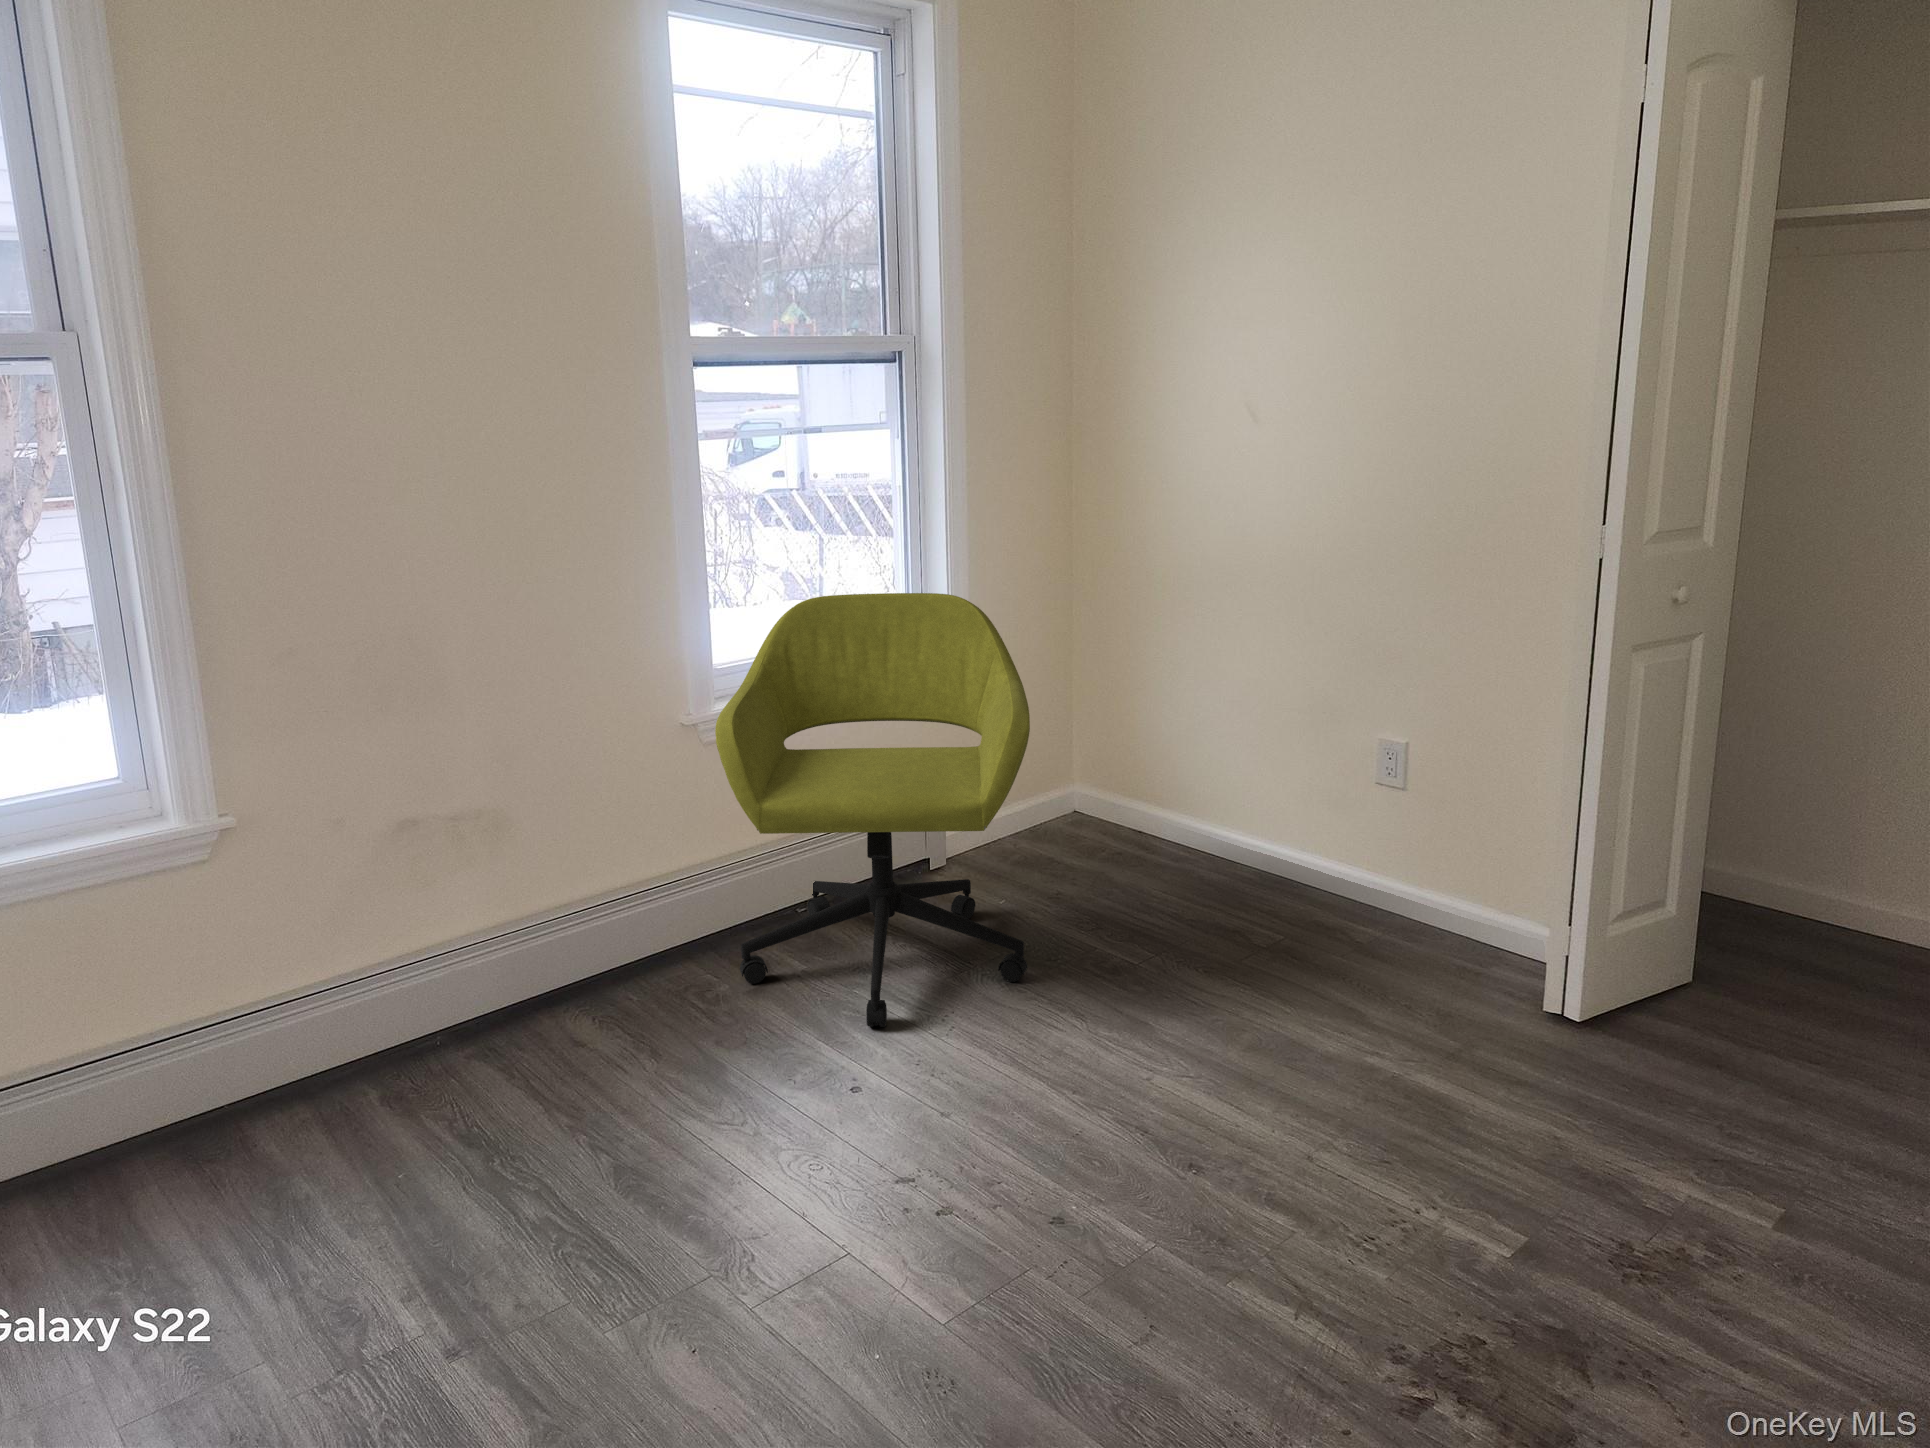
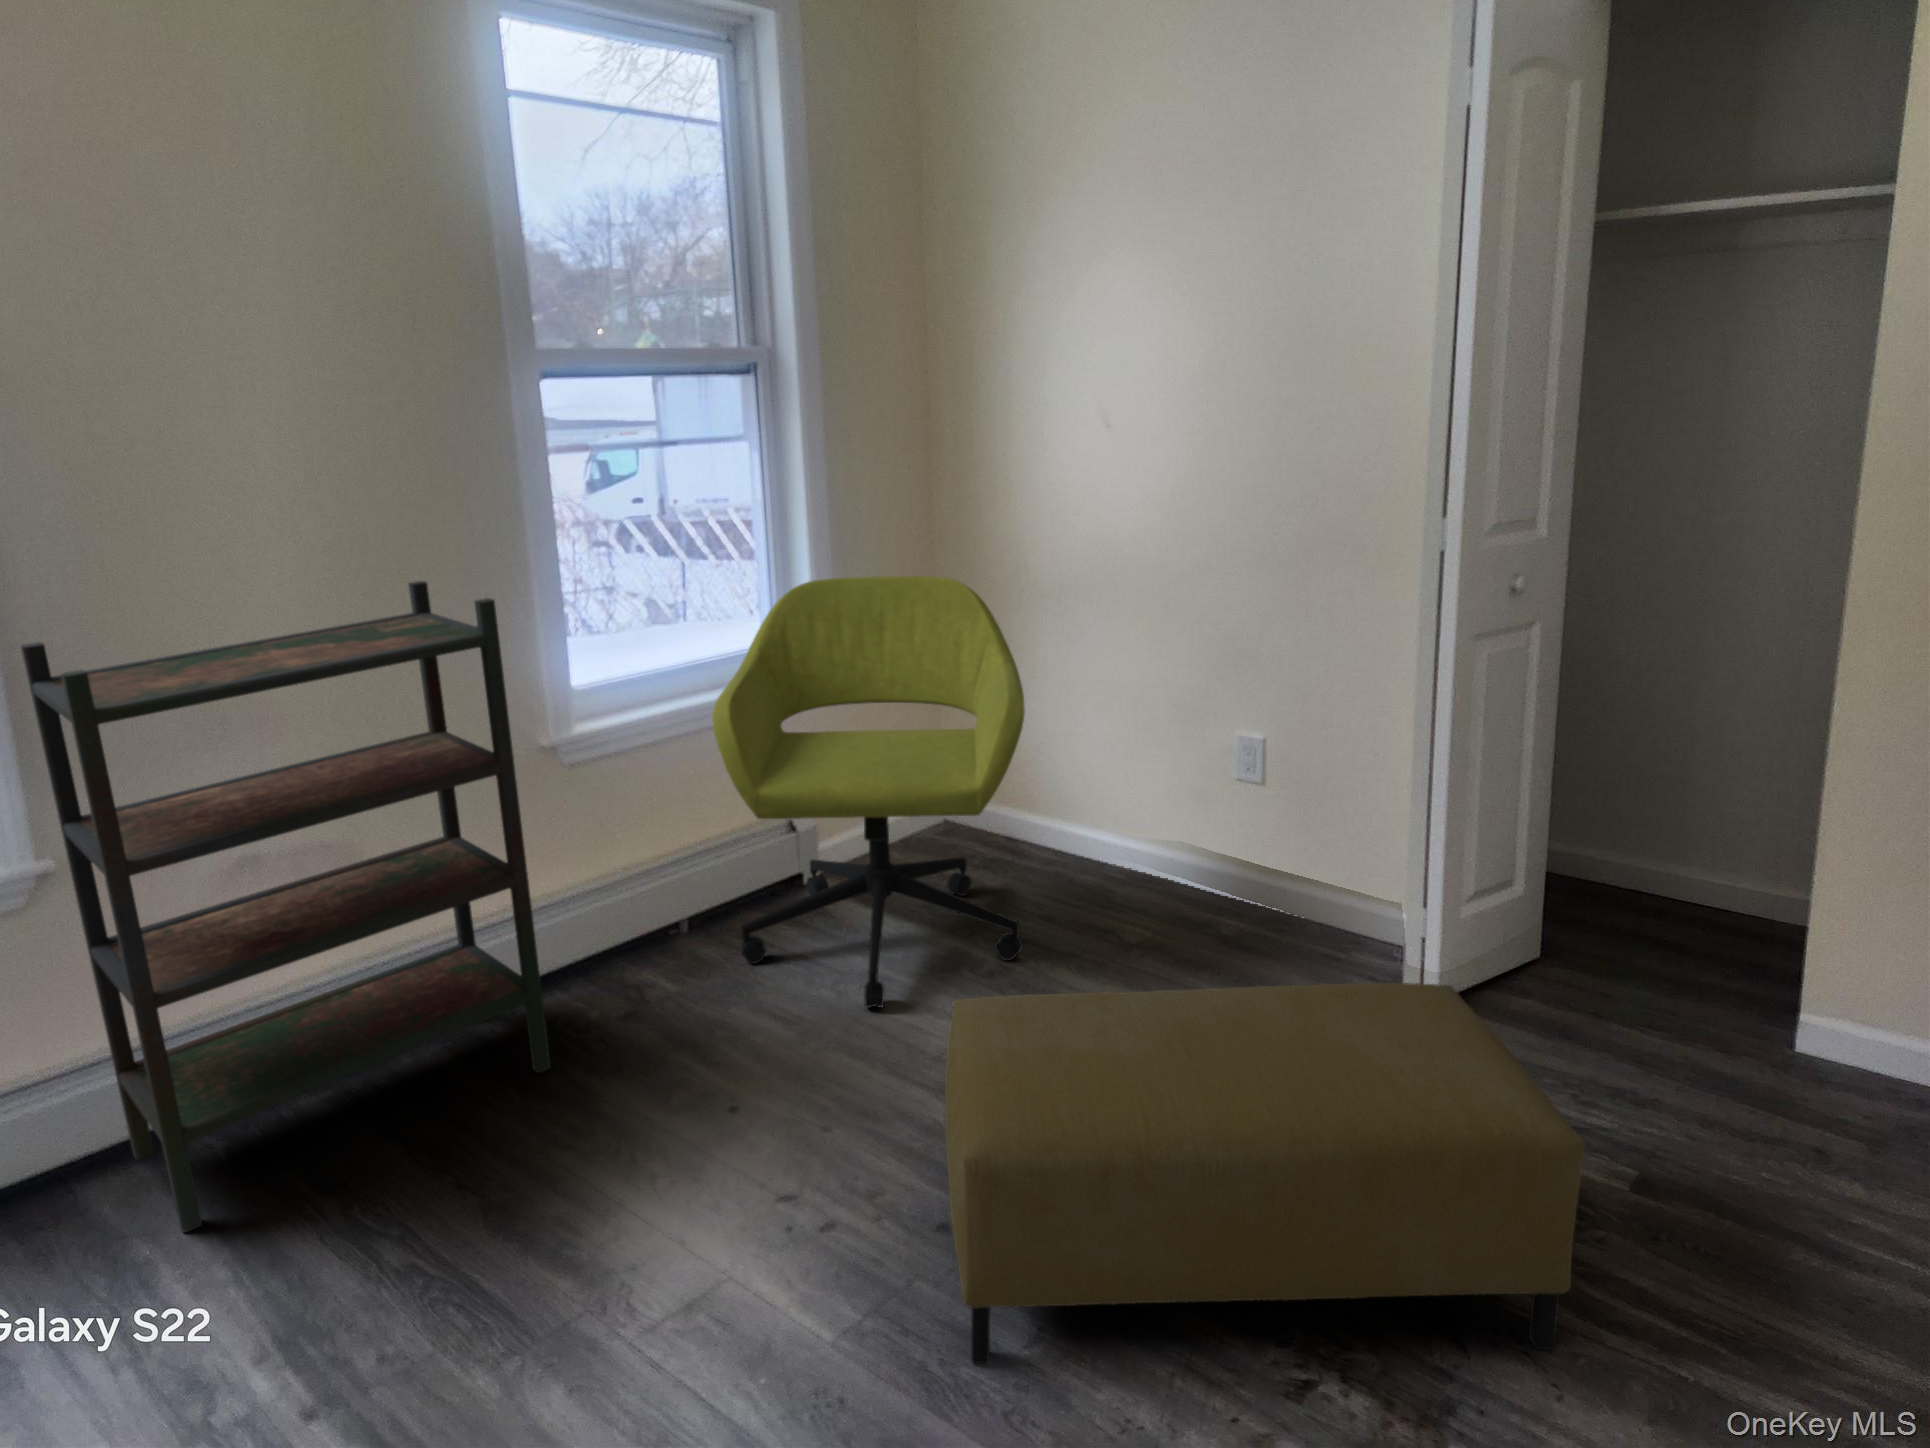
bookshelf: none [34,590,549,1238] -> present [21,581,551,1232]
ottoman: none [951,993,1584,1366] -> present [945,983,1585,1364]

